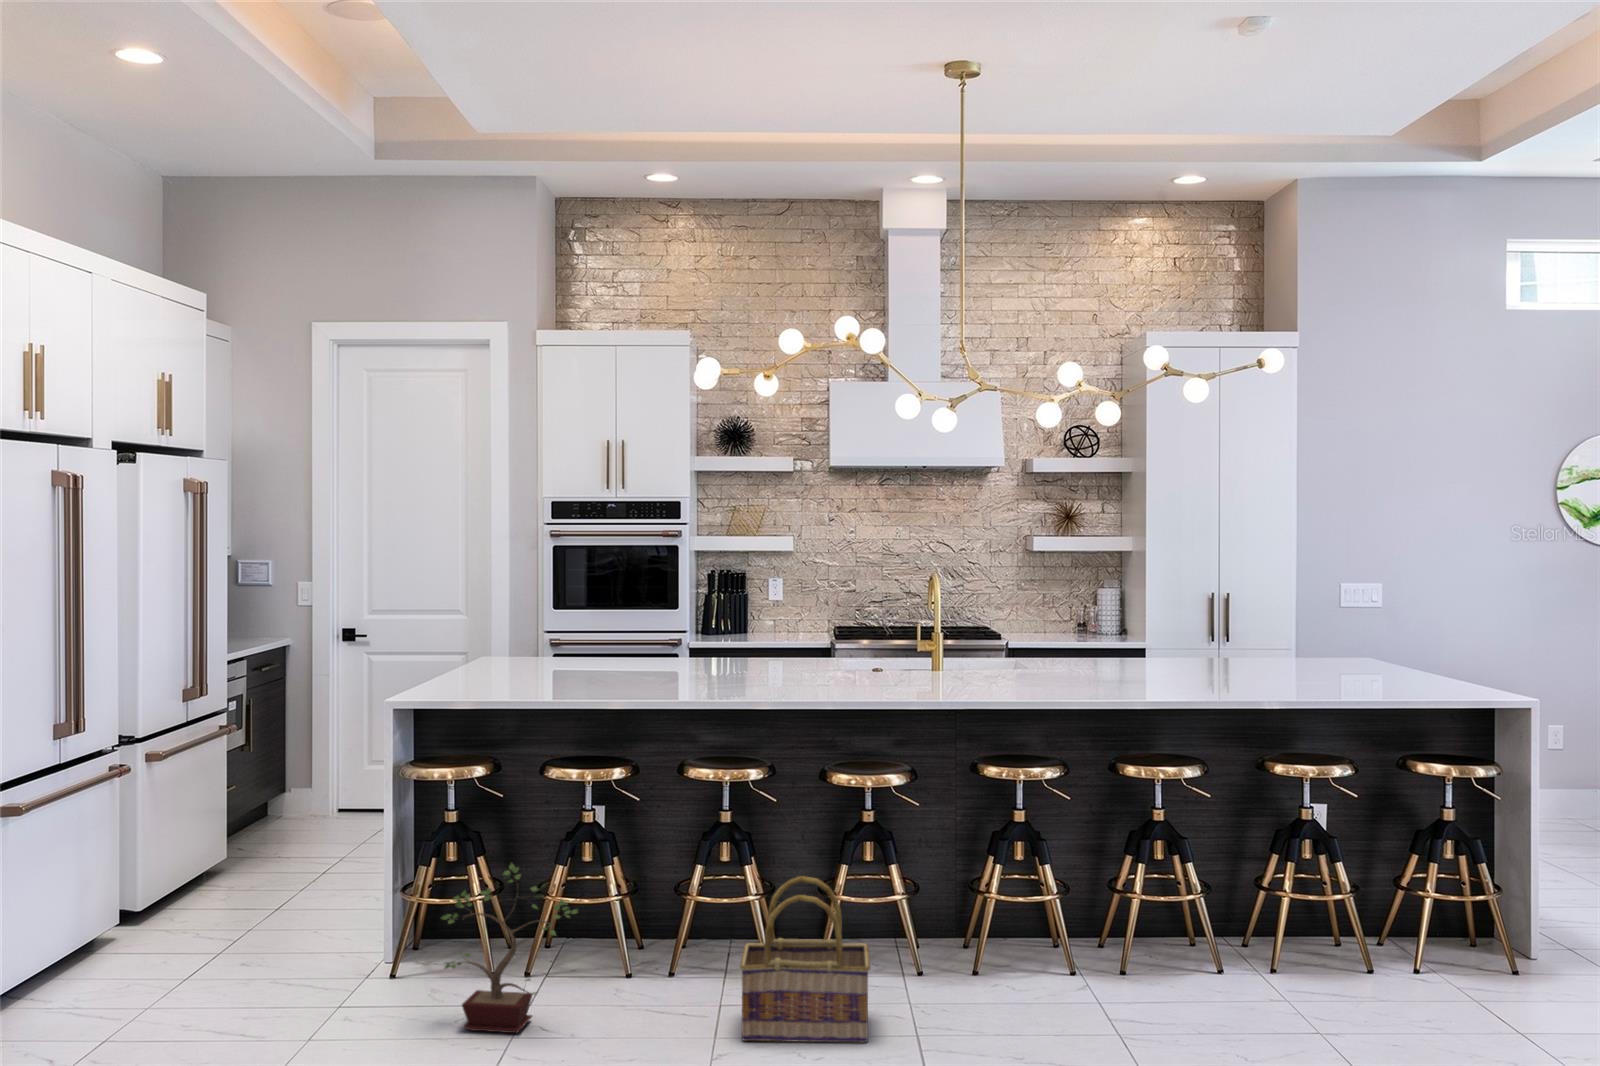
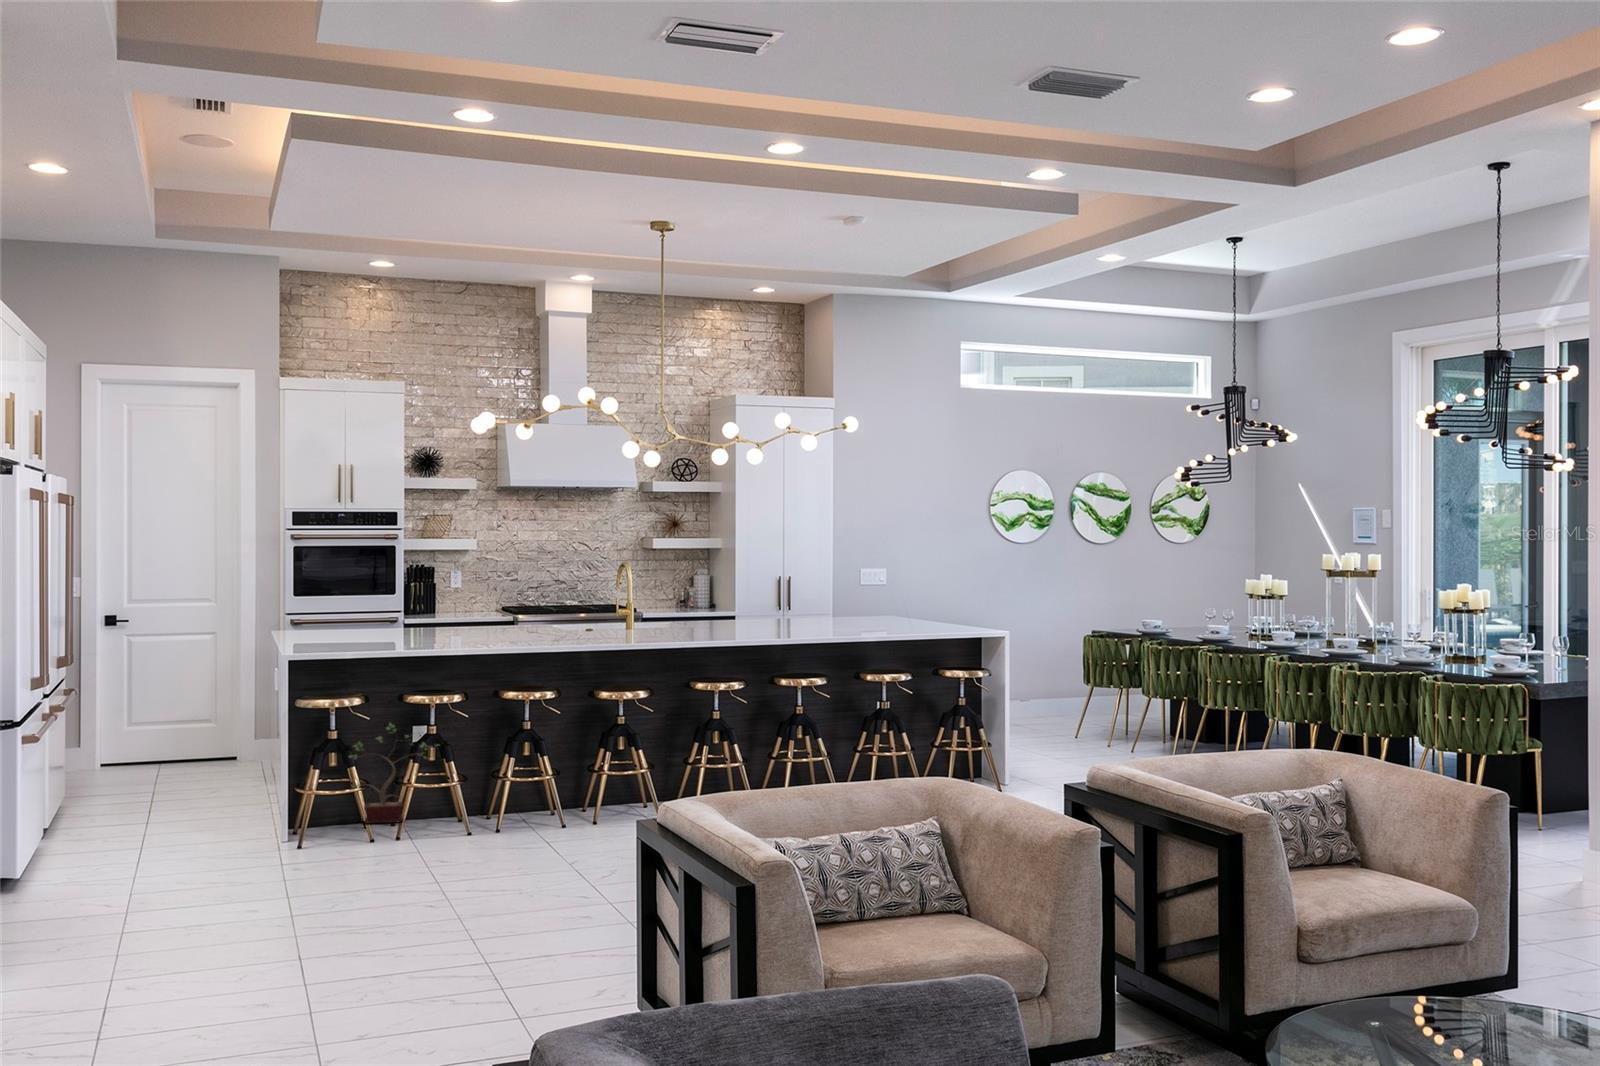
basket: present [740,876,870,1042] -> none [531,724,611,814]

